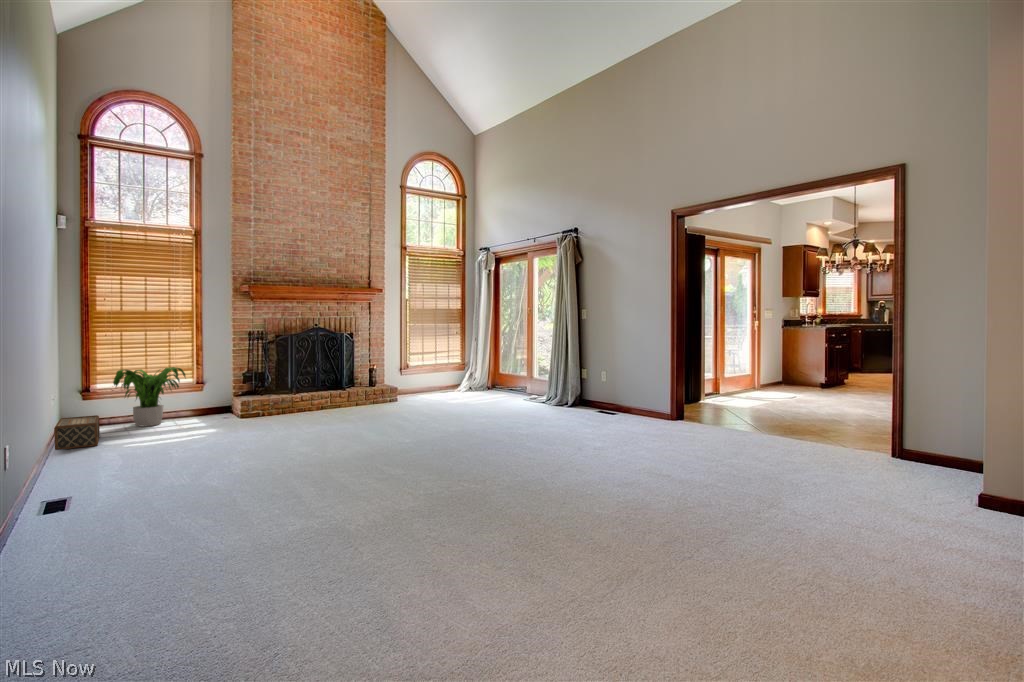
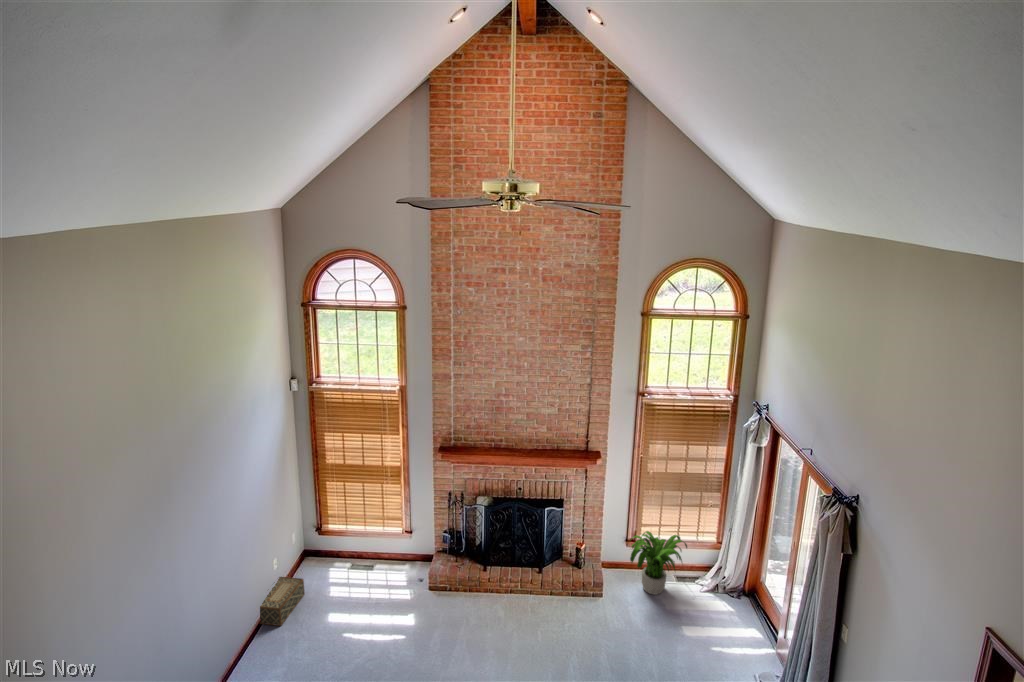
potted plant: present [113,367,185,426] -> present [630,531,687,595]

